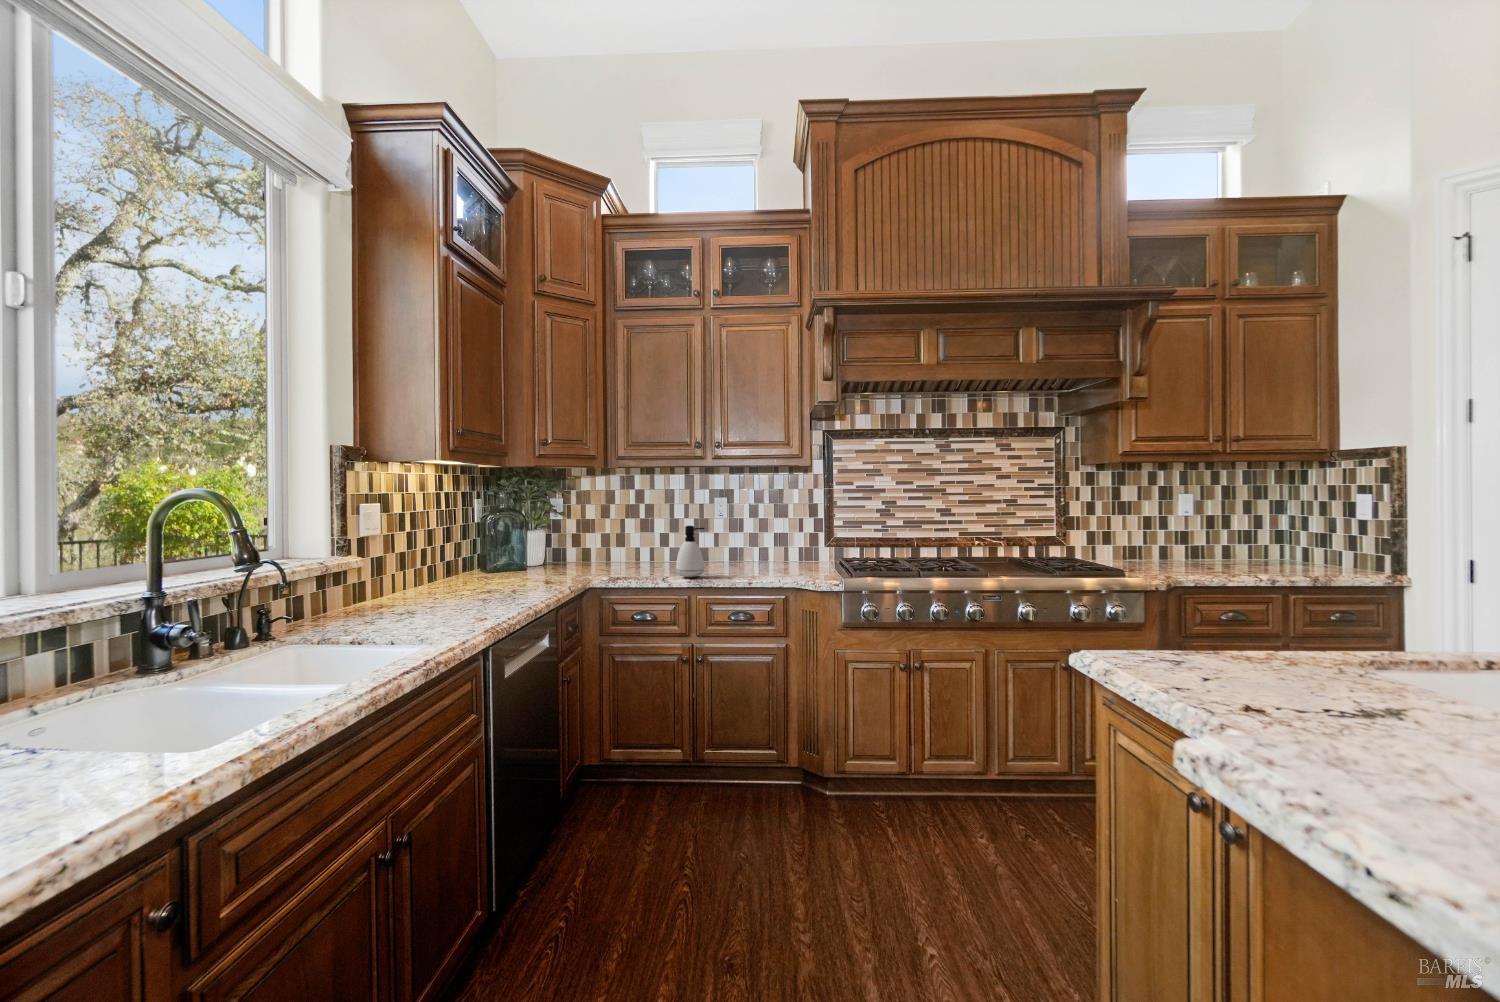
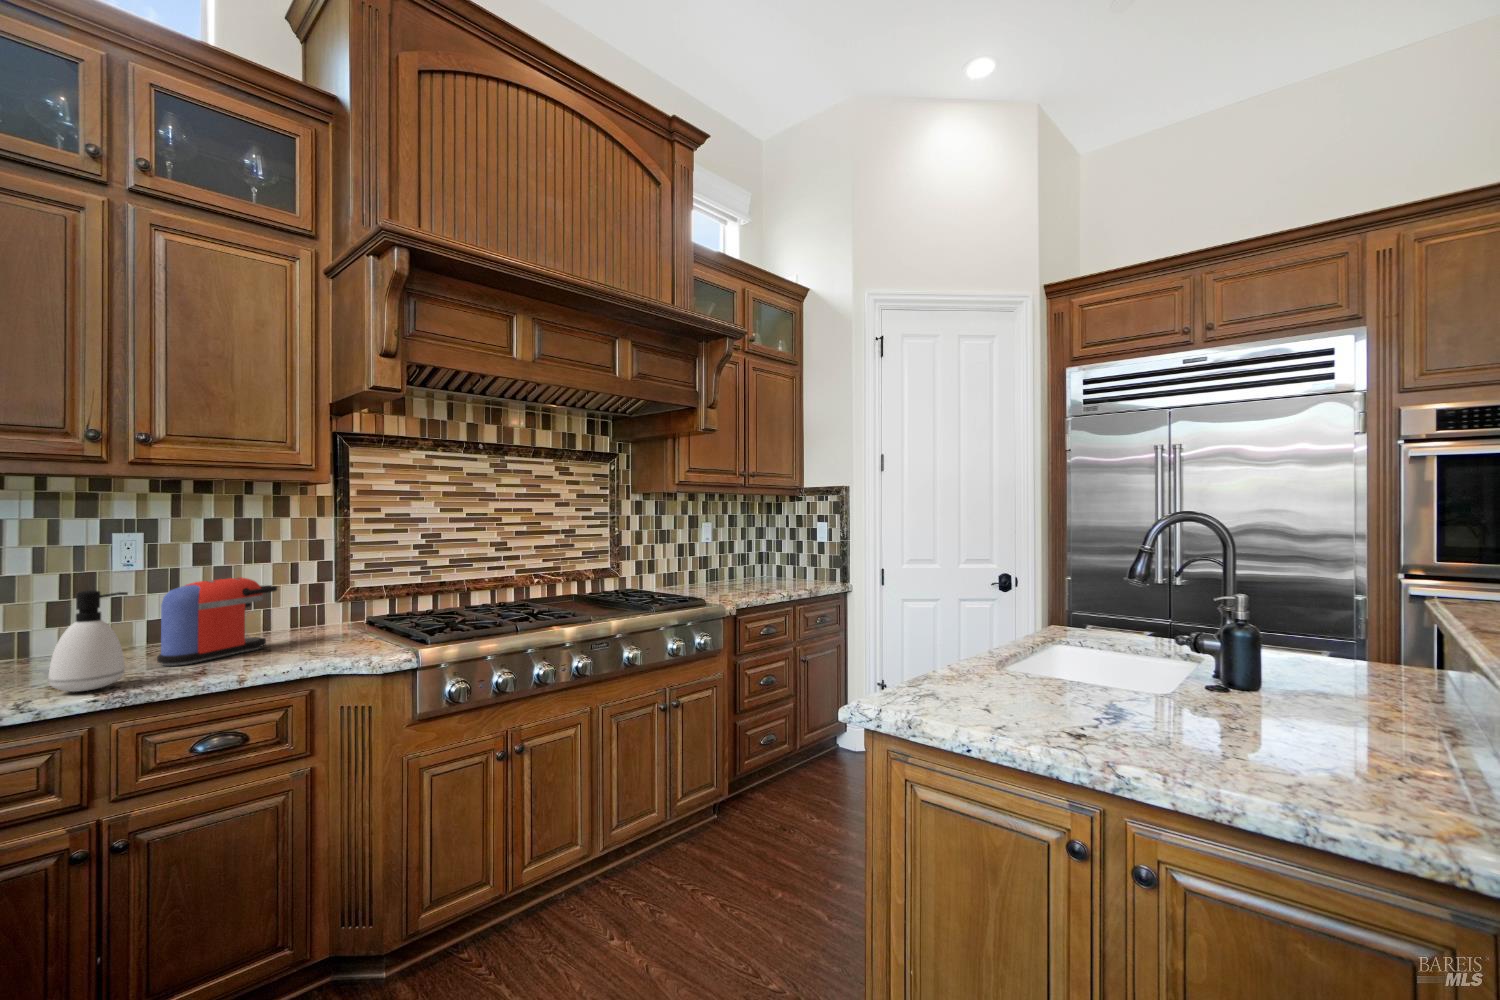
coffee maker: none [723,525,783,573] -> present [157,577,277,666]

